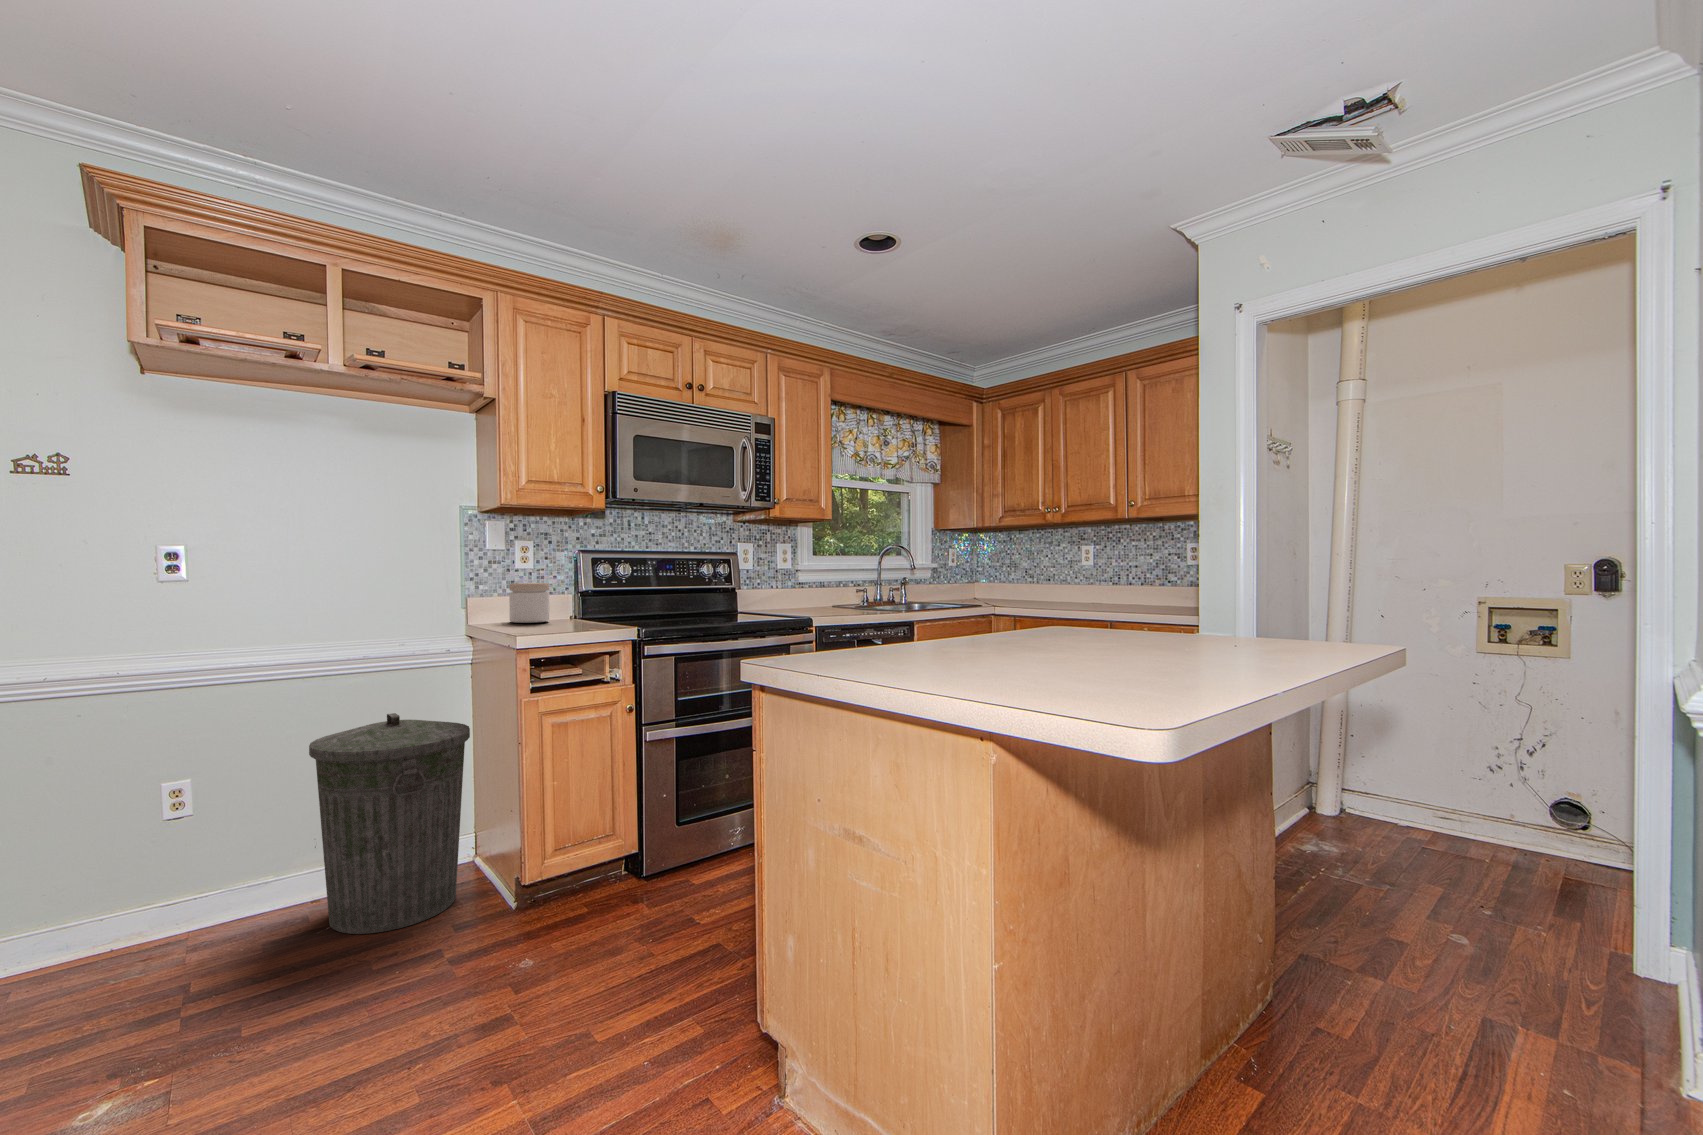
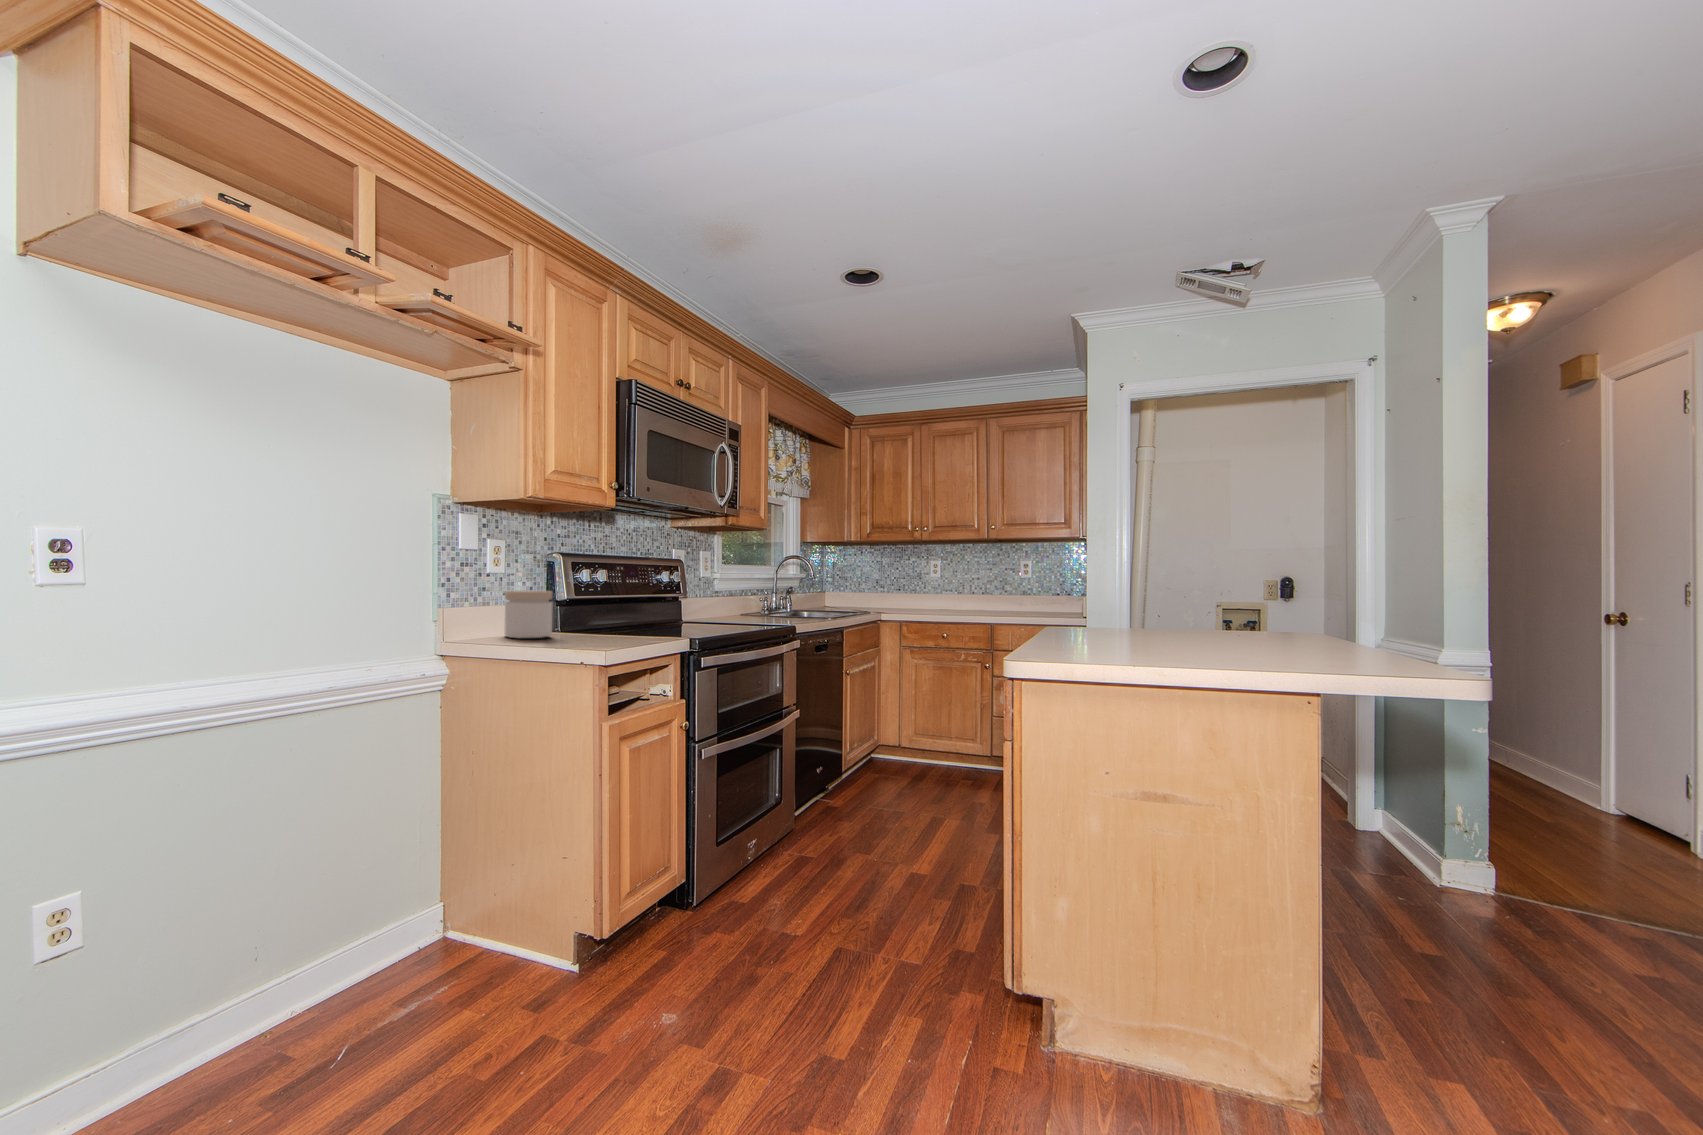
trash can: present [309,713,470,934] -> none [298,759,508,1061]

